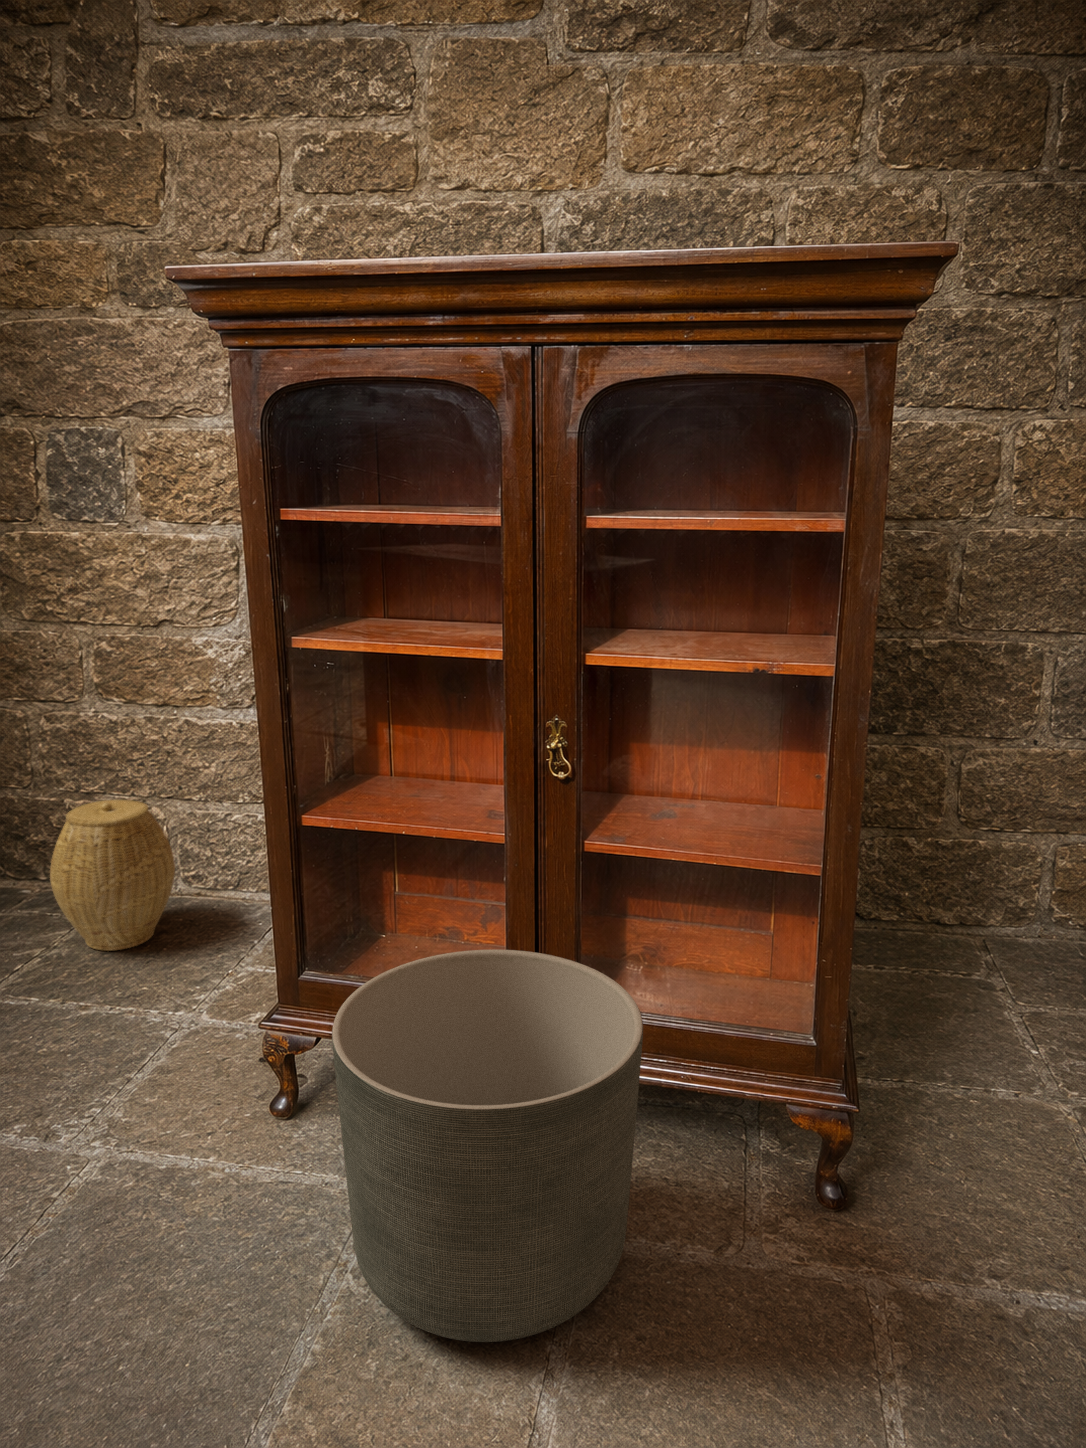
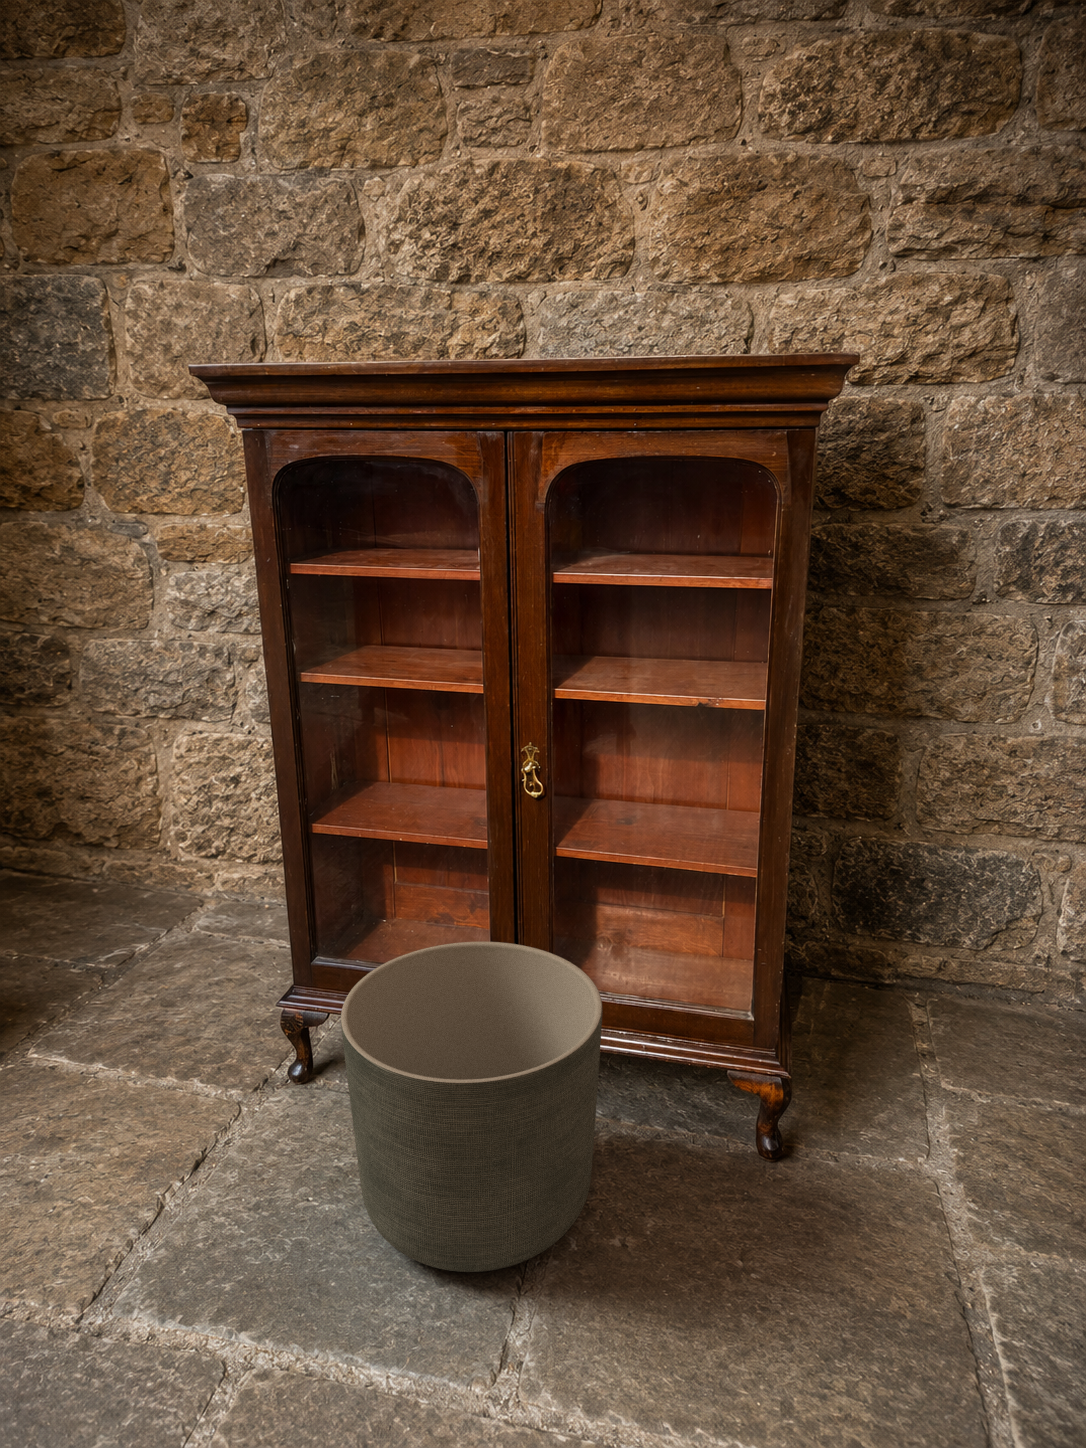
woven basket: present [50,800,175,951] -> none [94,802,203,935]

